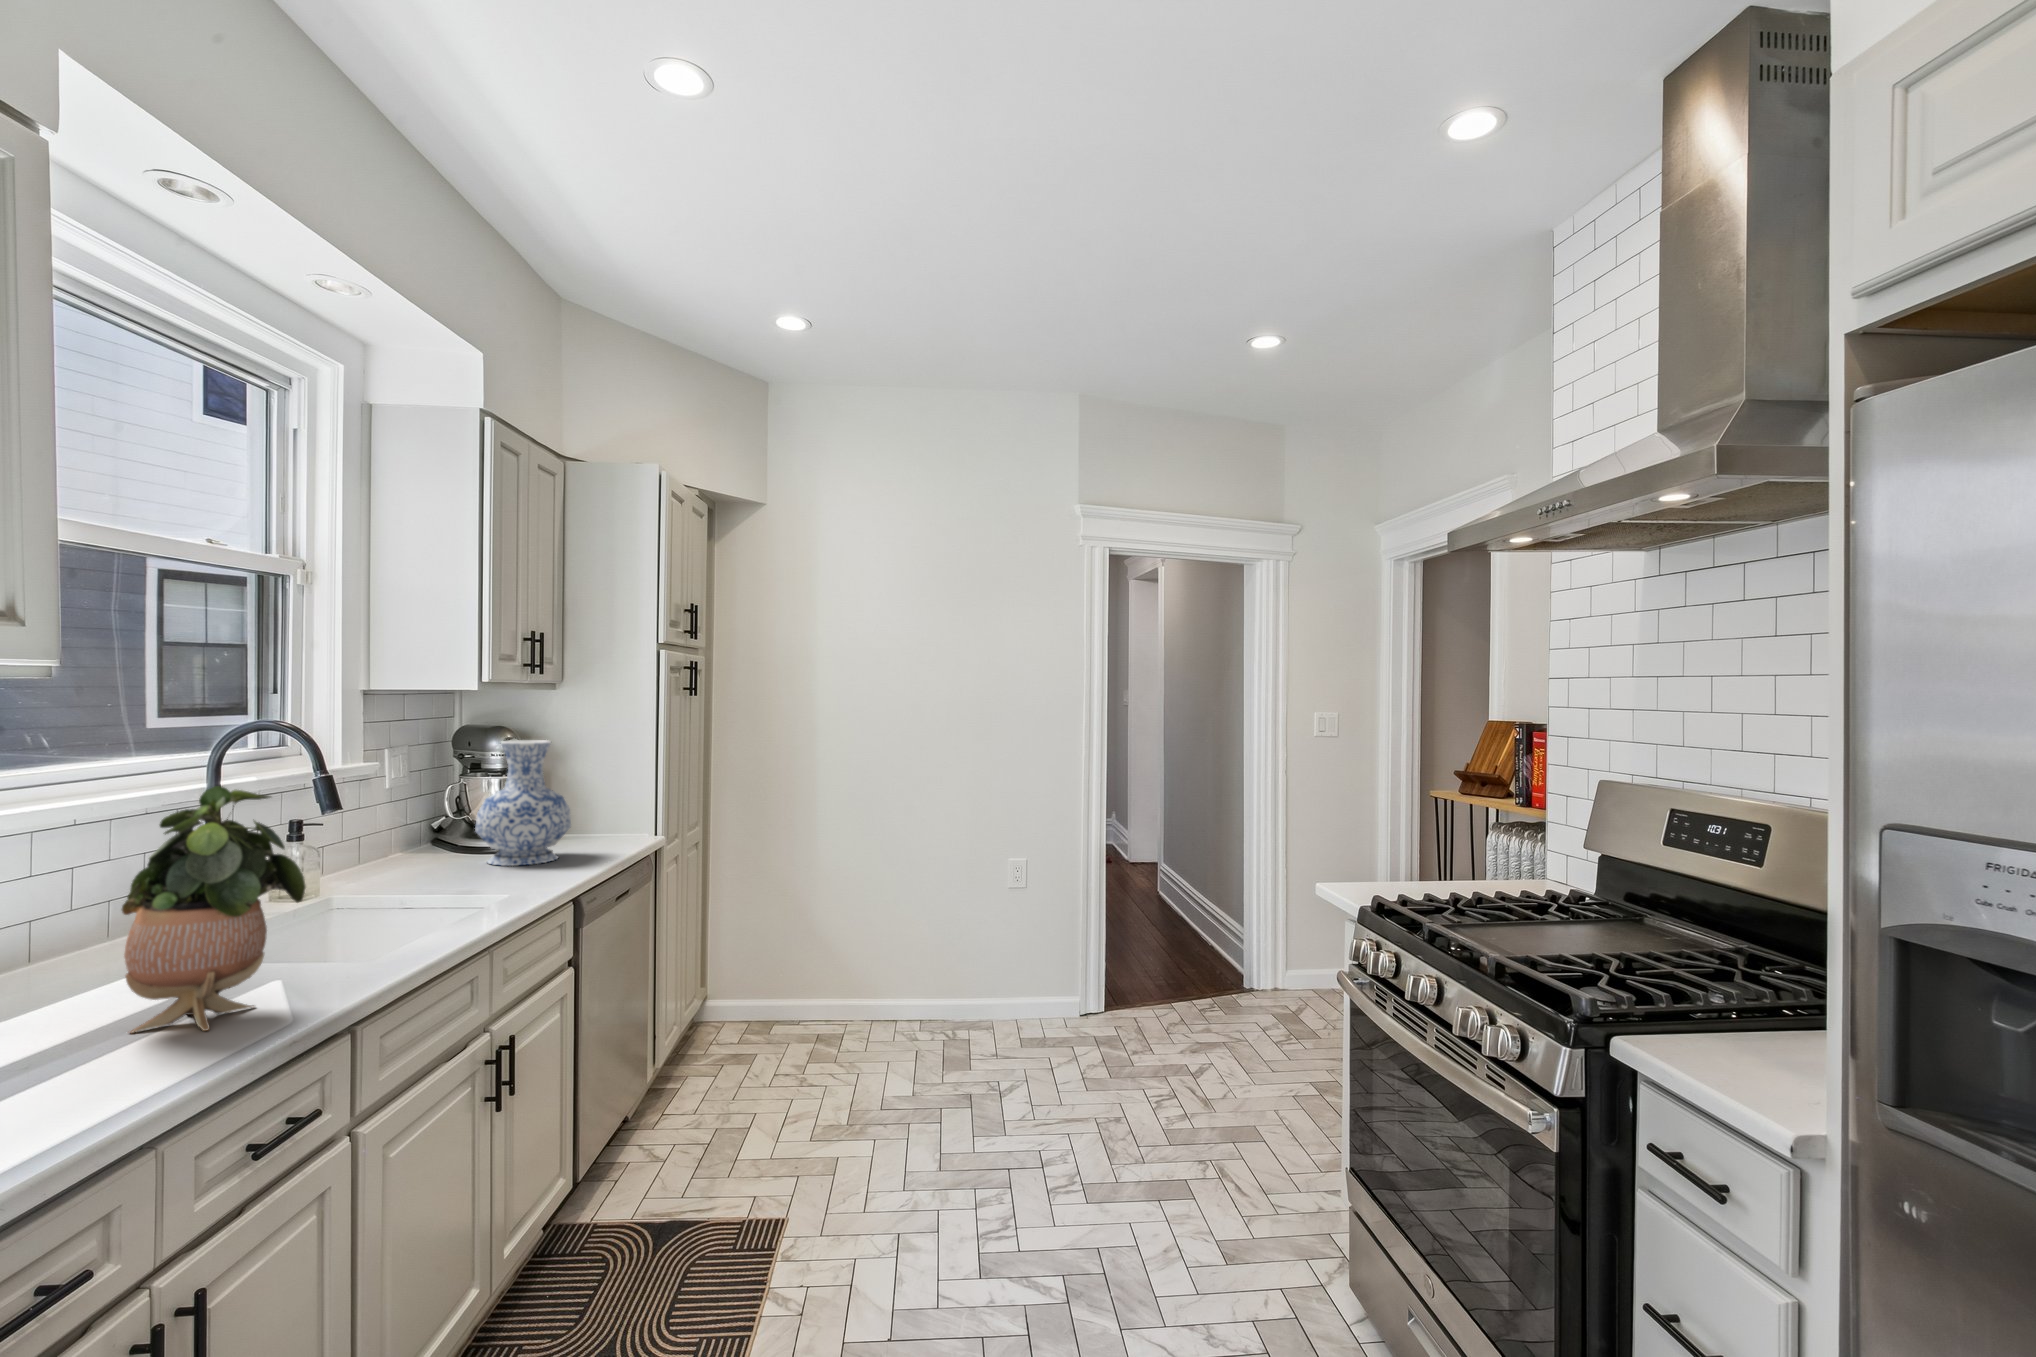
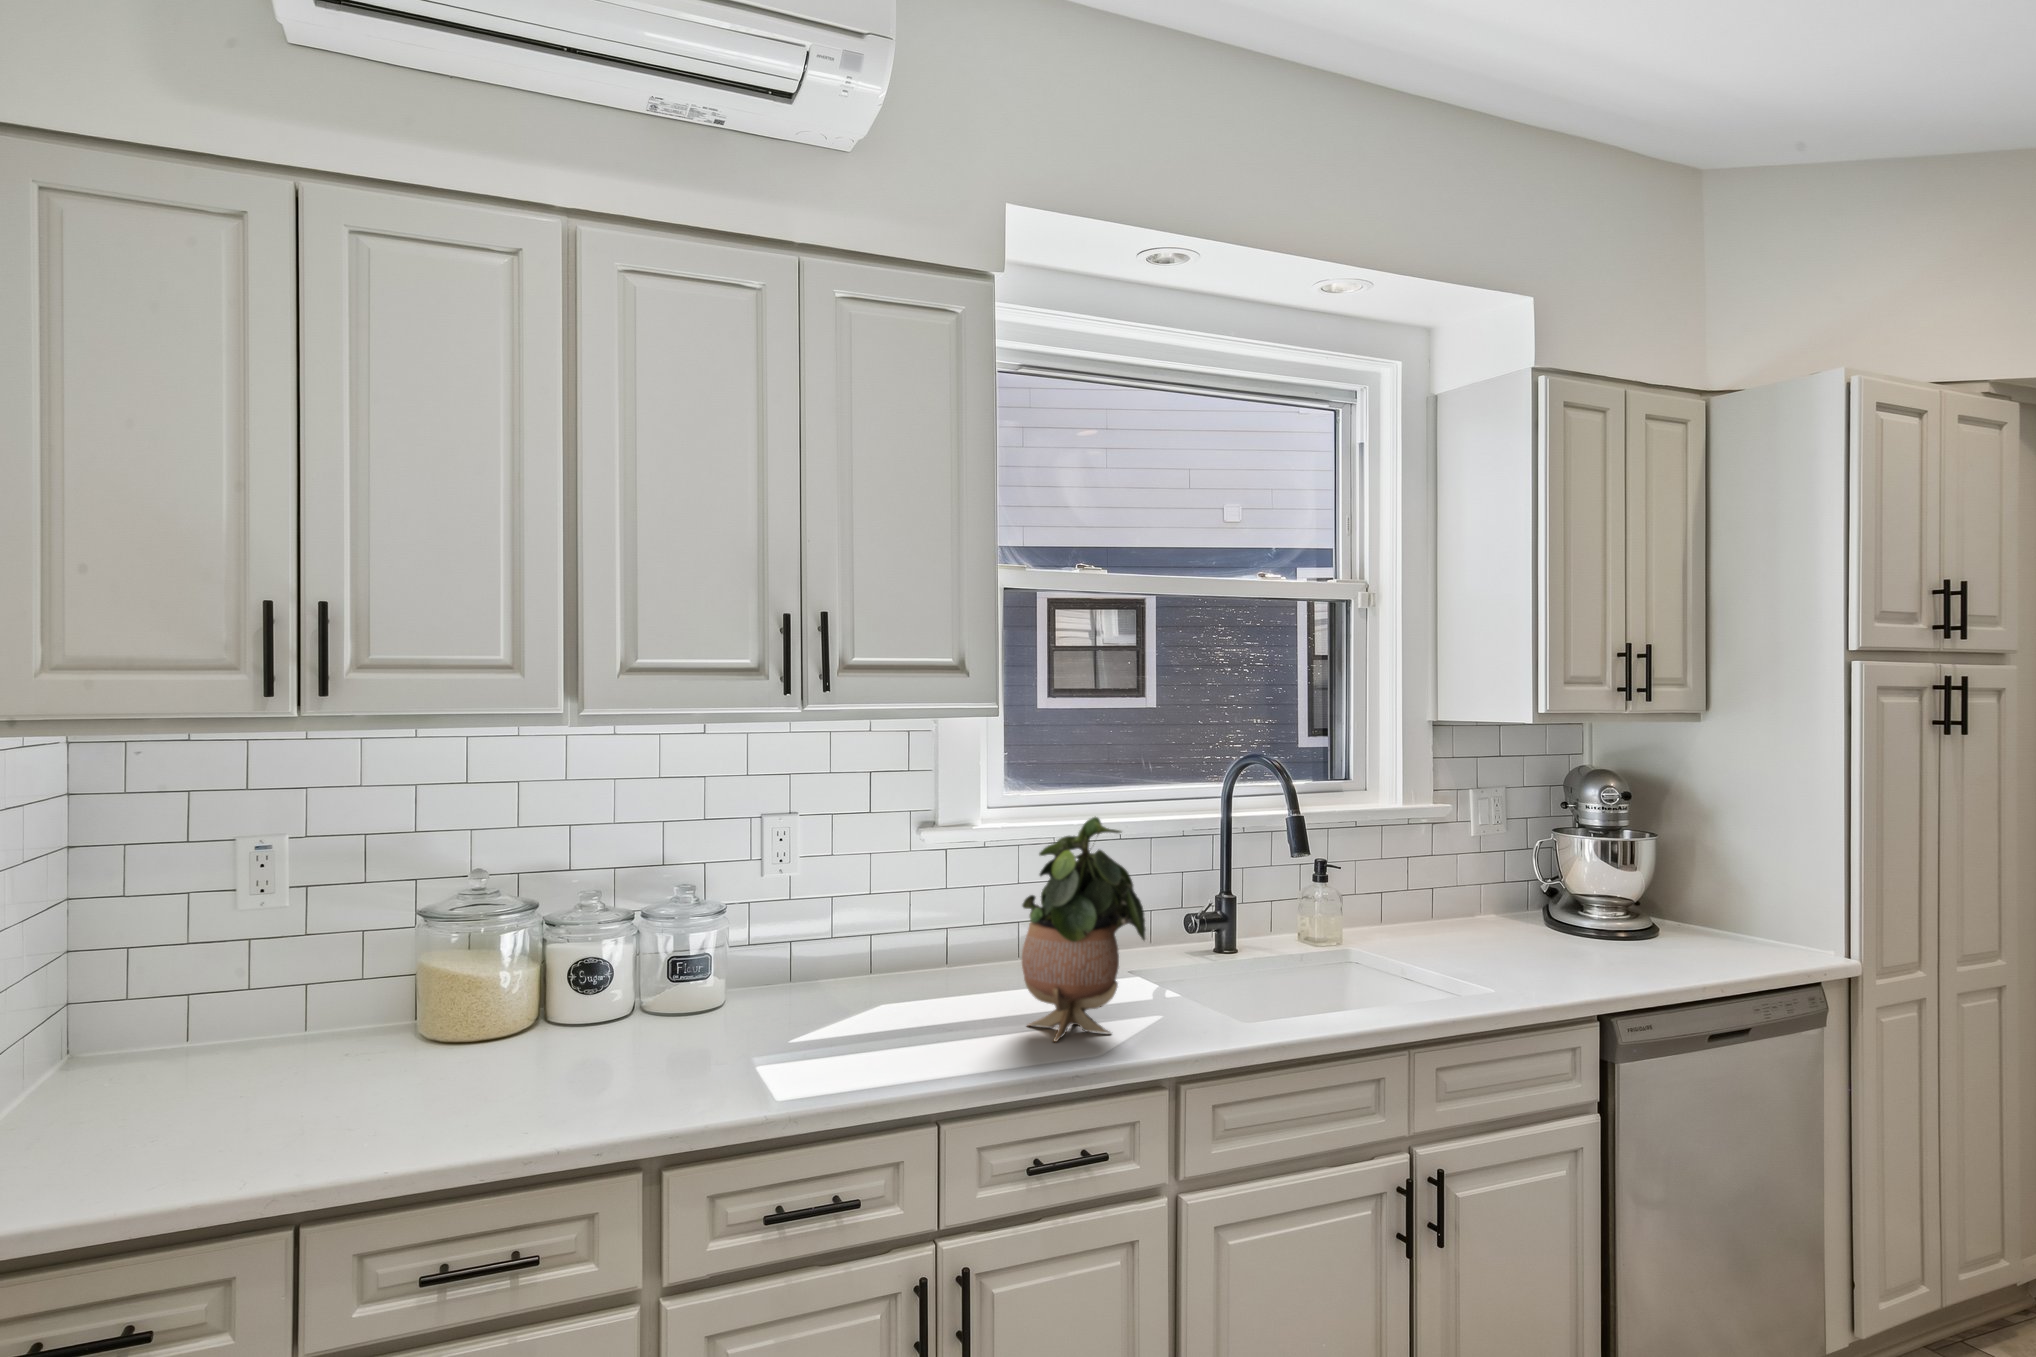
vase: present [475,740,571,866] -> none [1540,790,1668,961]

